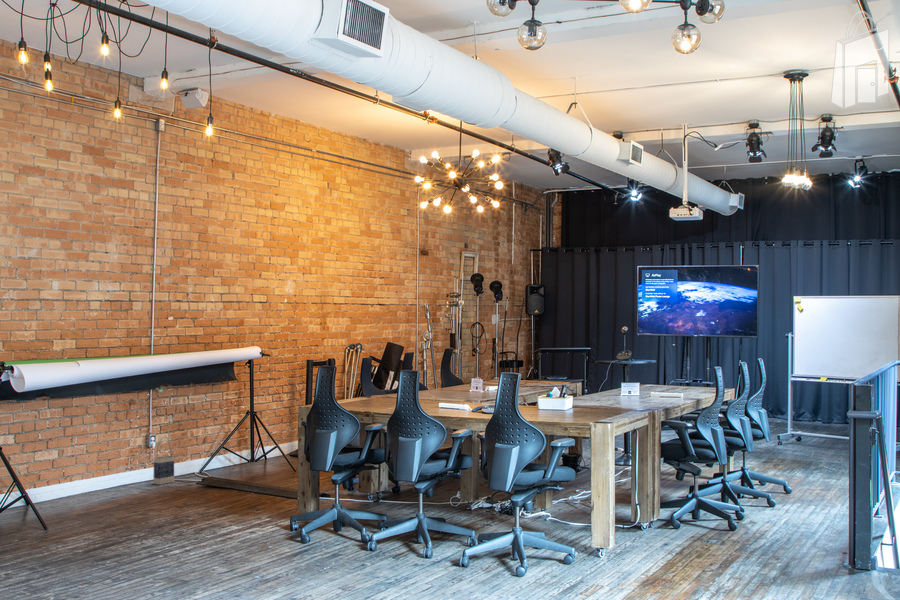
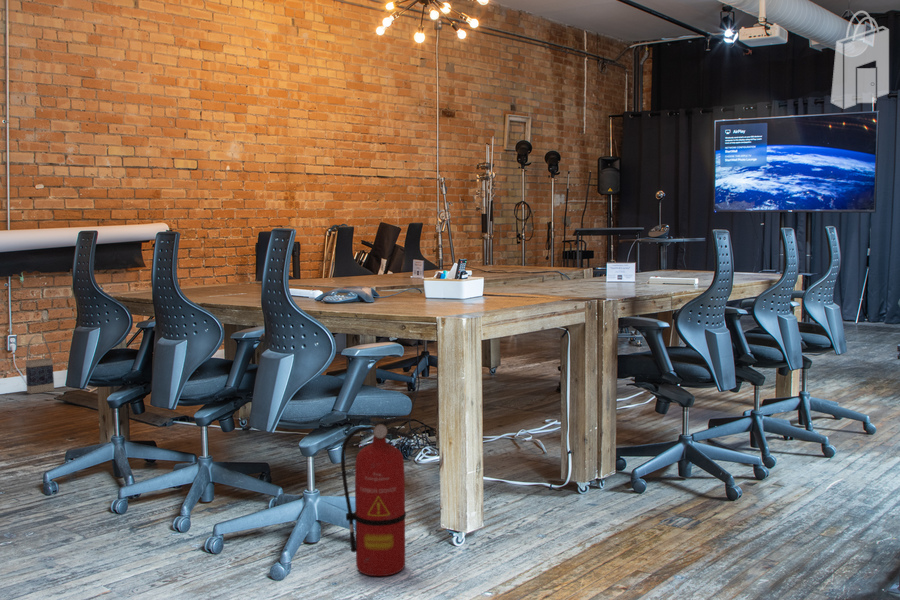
fire extinguisher: none [555,480,592,572] -> present [341,417,415,576]

